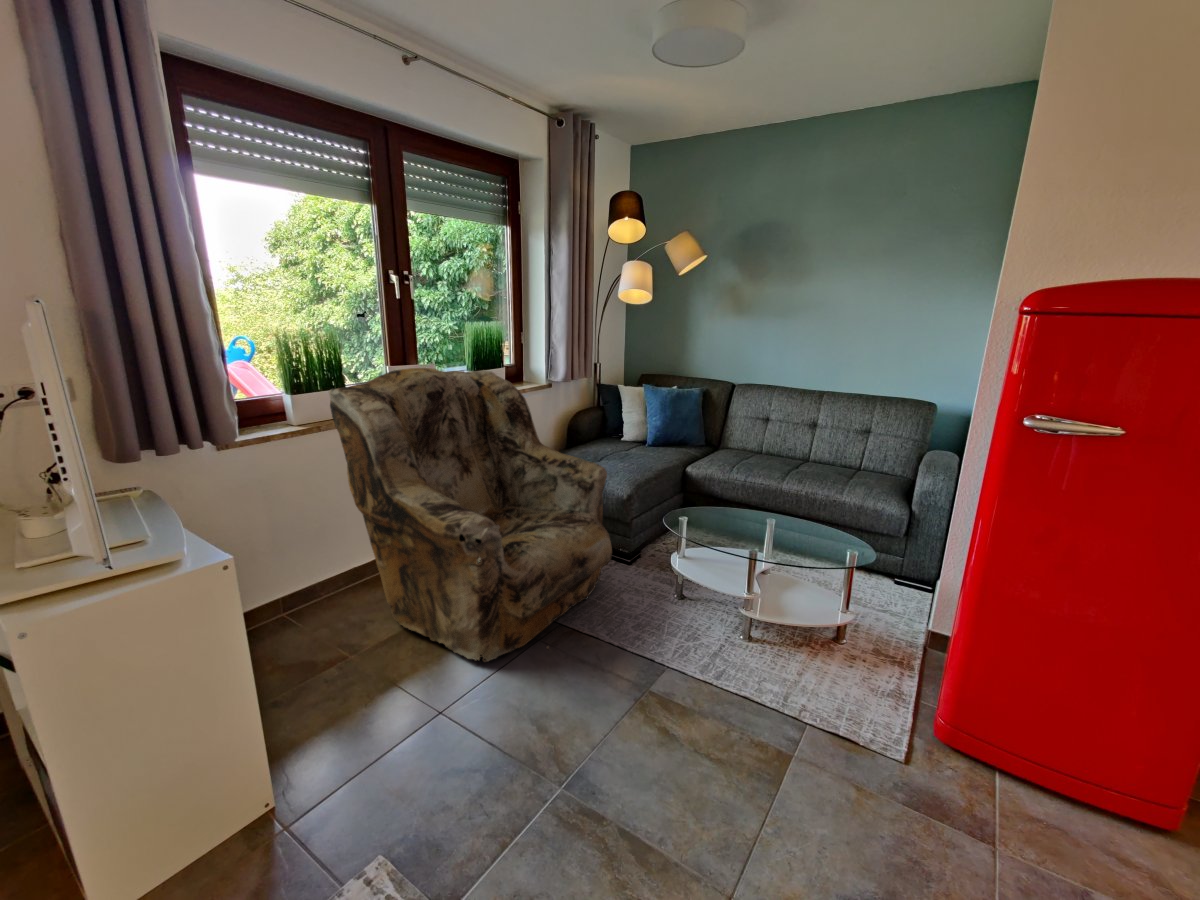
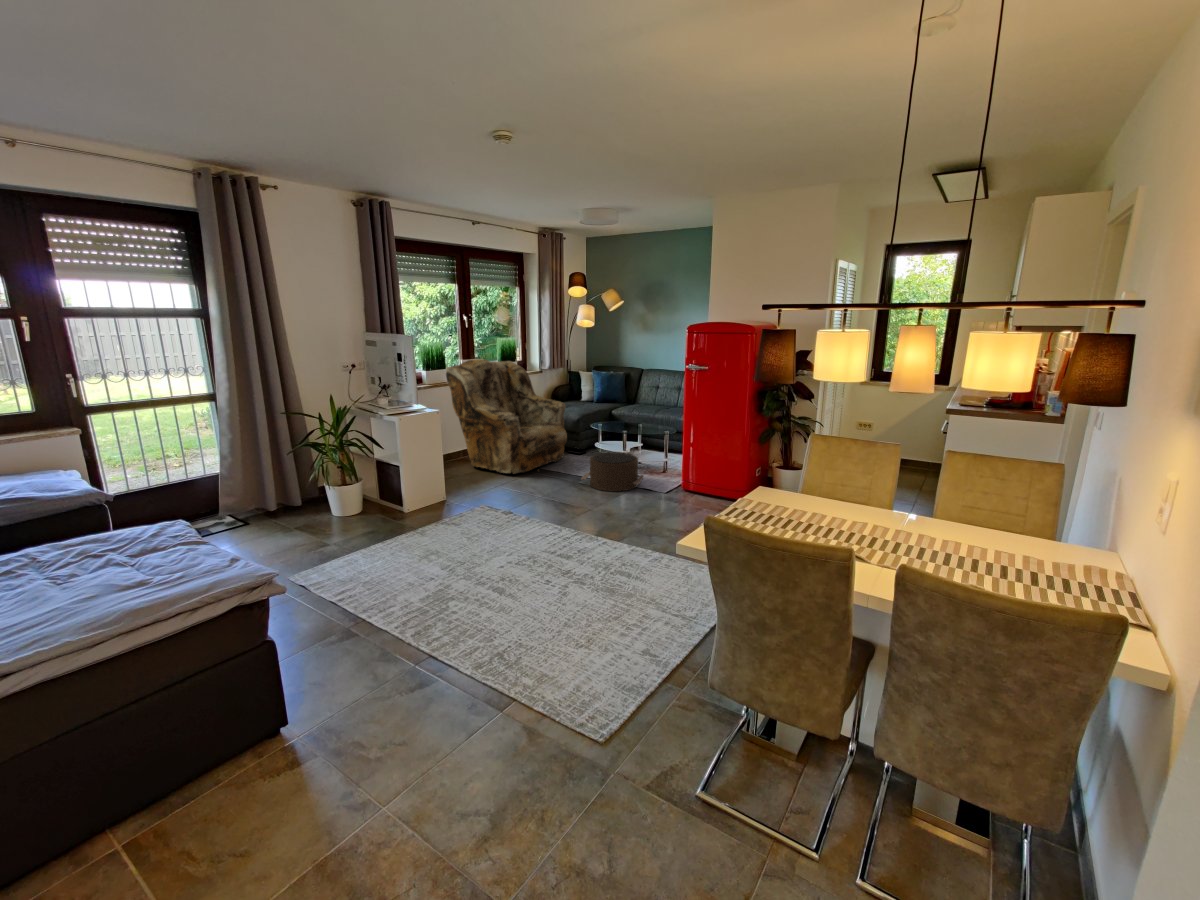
pouf: none [667,619,843,768] -> present [581,453,643,491]

